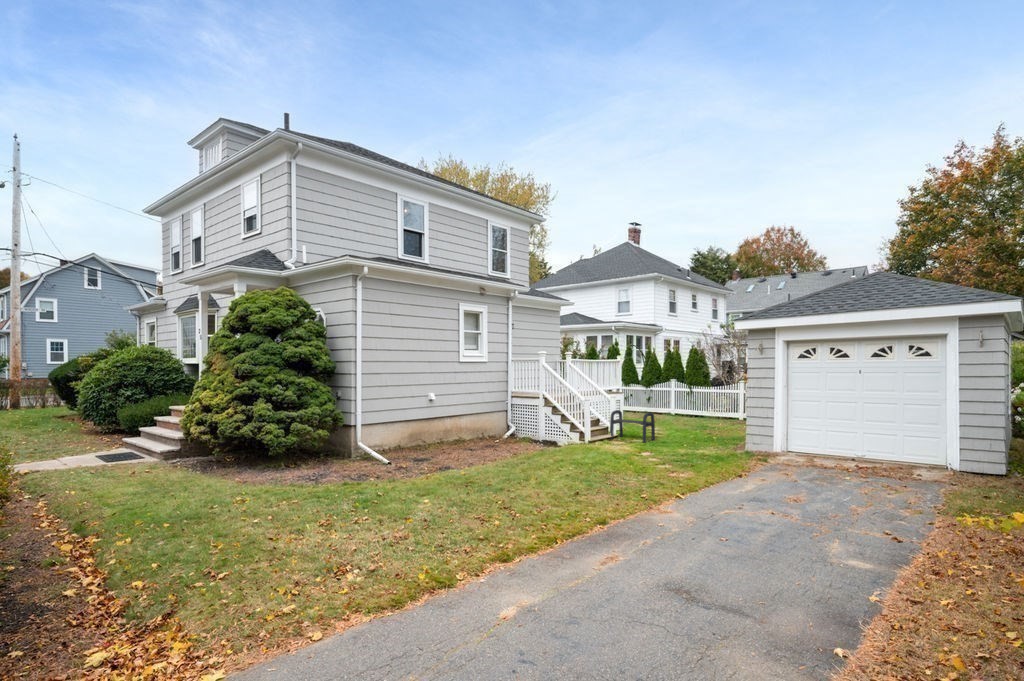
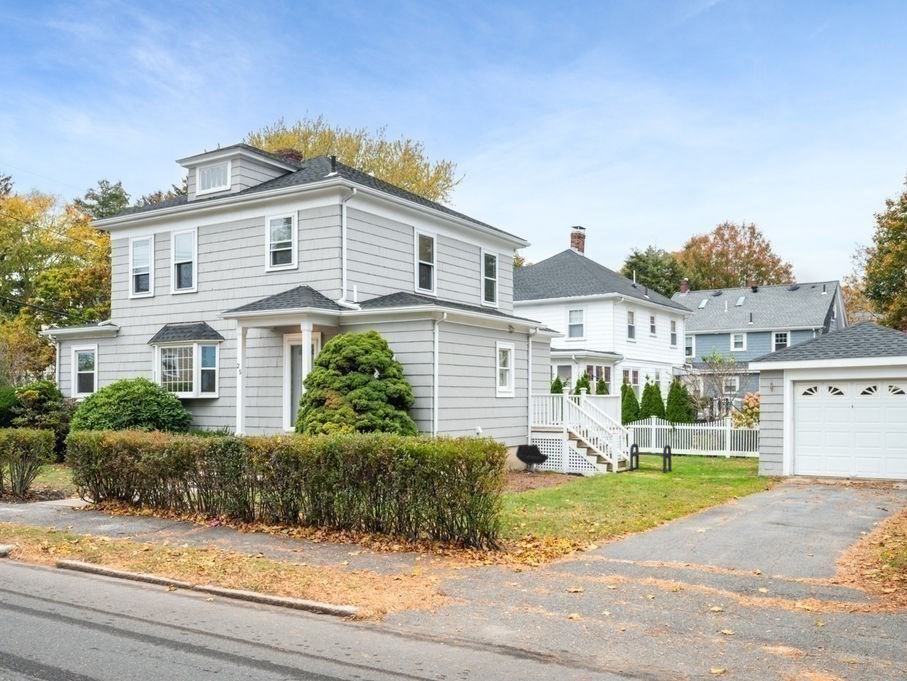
lounge chair: none [487,410,518,441] -> present [516,445,549,473]

